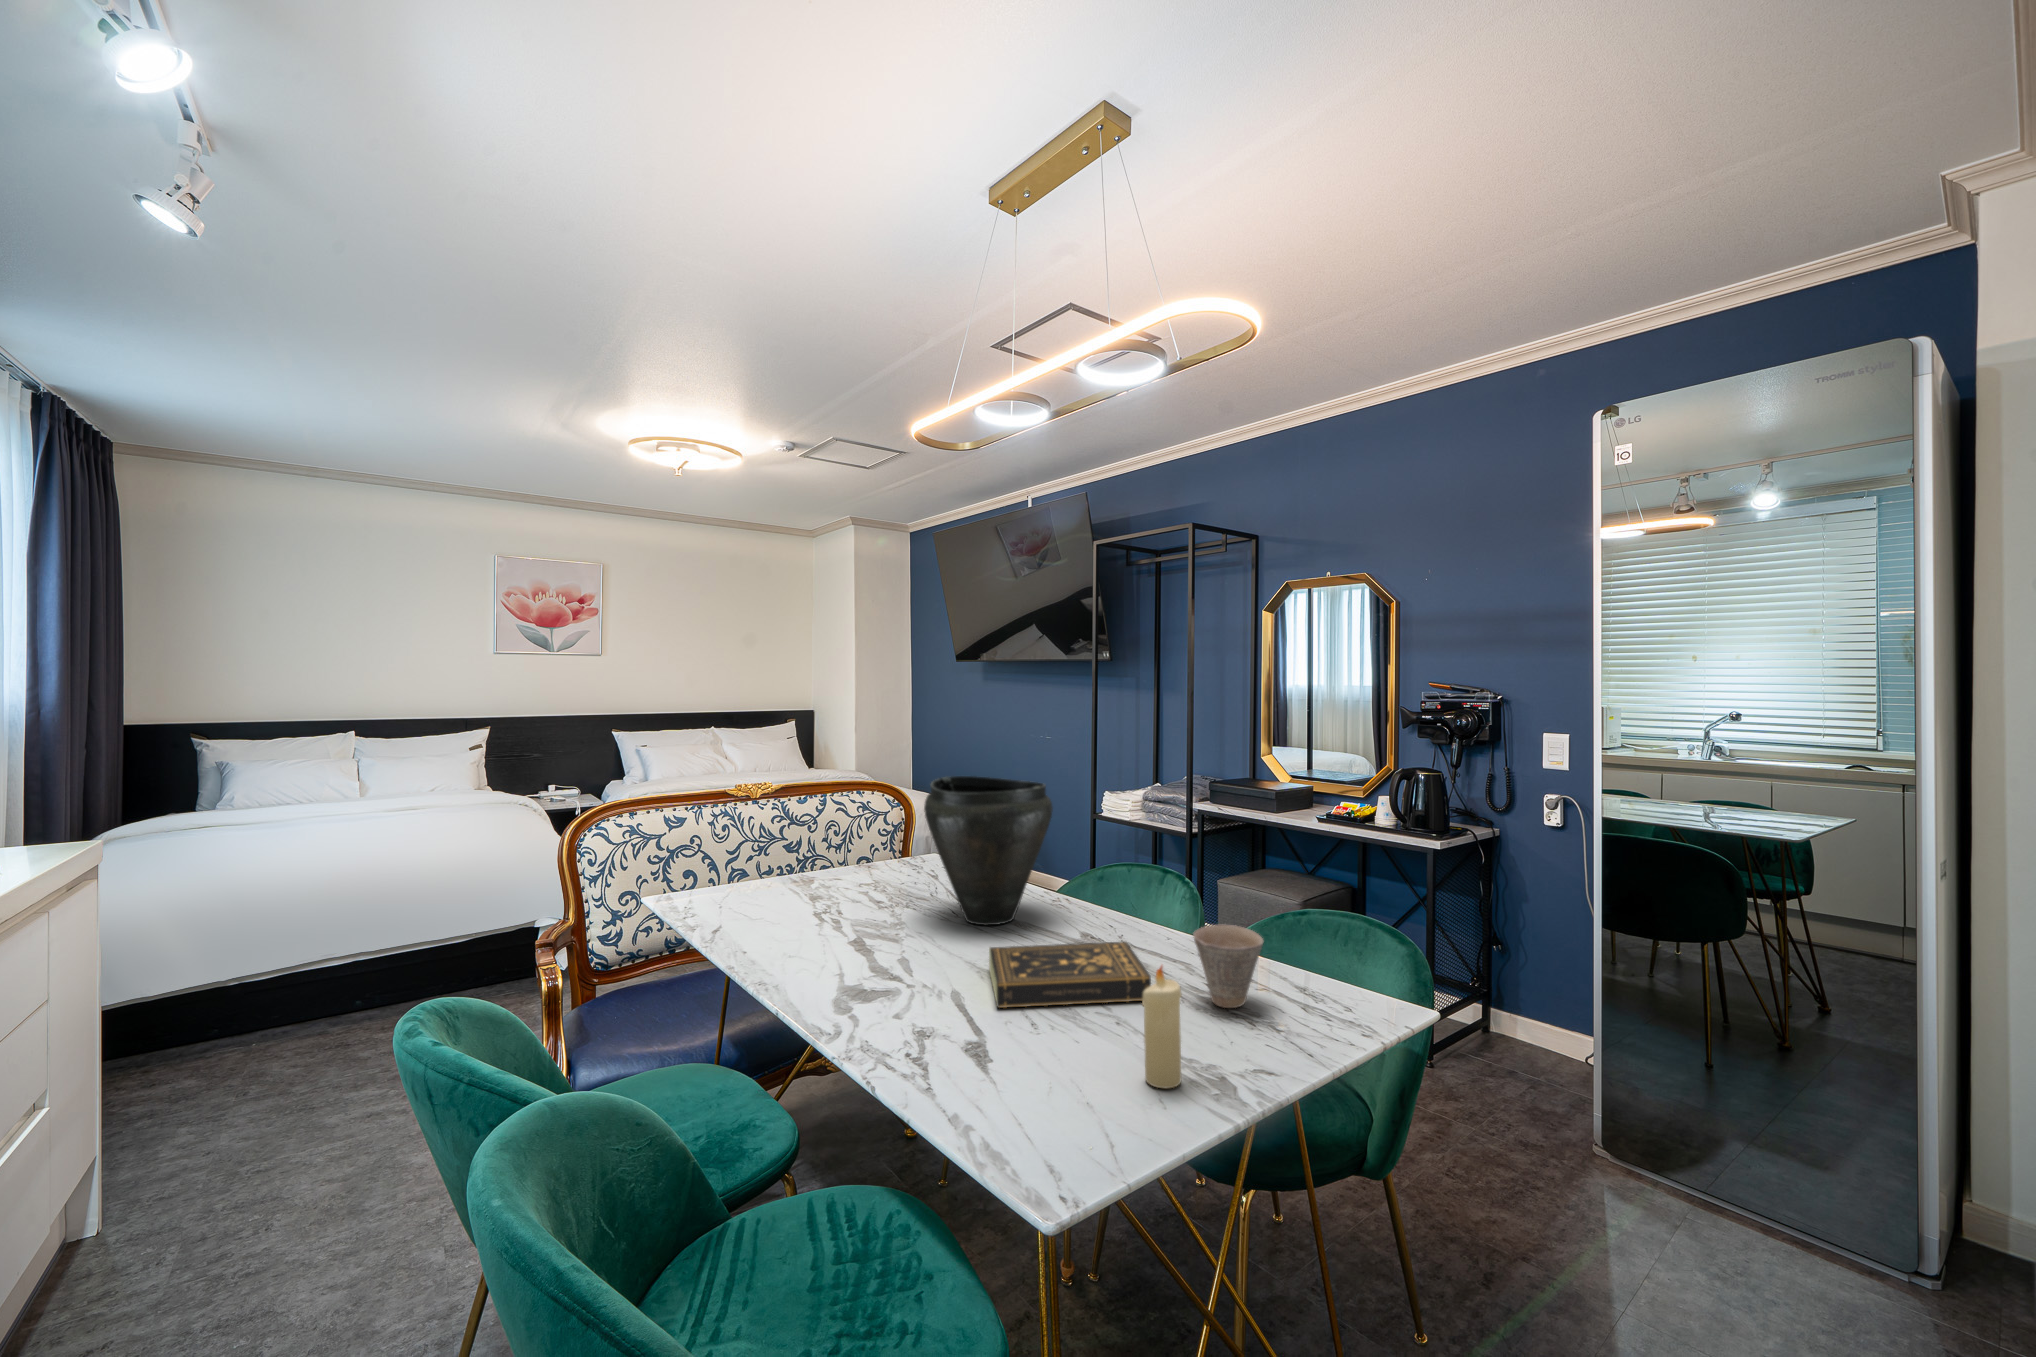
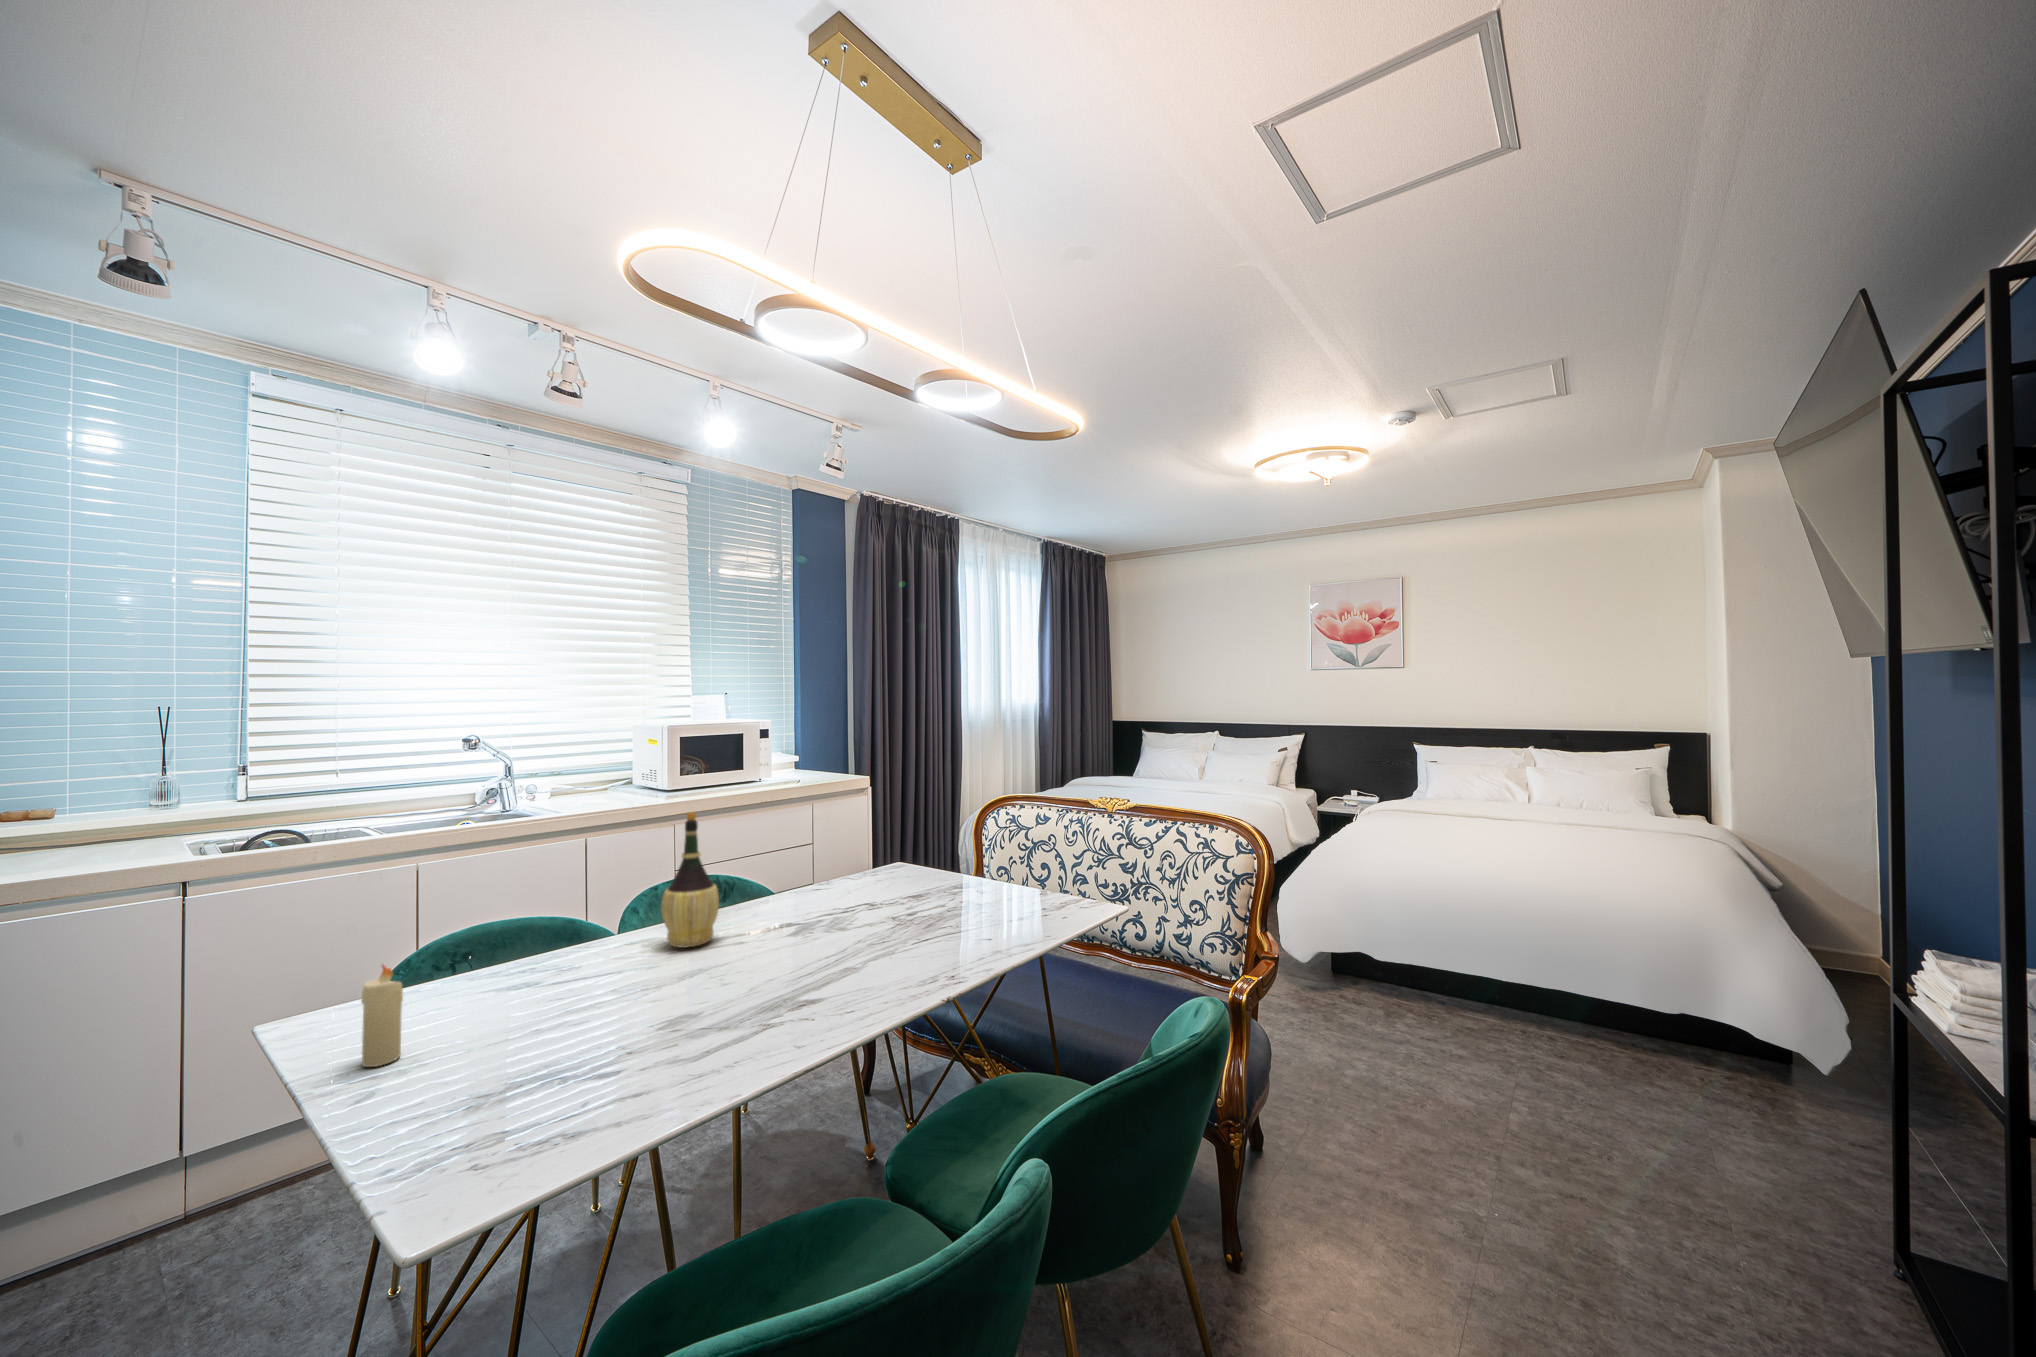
vase: present [924,776,1053,925] -> none [789,808,918,966]
wine bottle: none [825,807,895,986] -> present [661,812,719,948]
cup: present [1193,925,1263,1008] -> none [479,994,567,1090]
book: present [989,942,1151,1008] -> none [562,957,697,1044]

